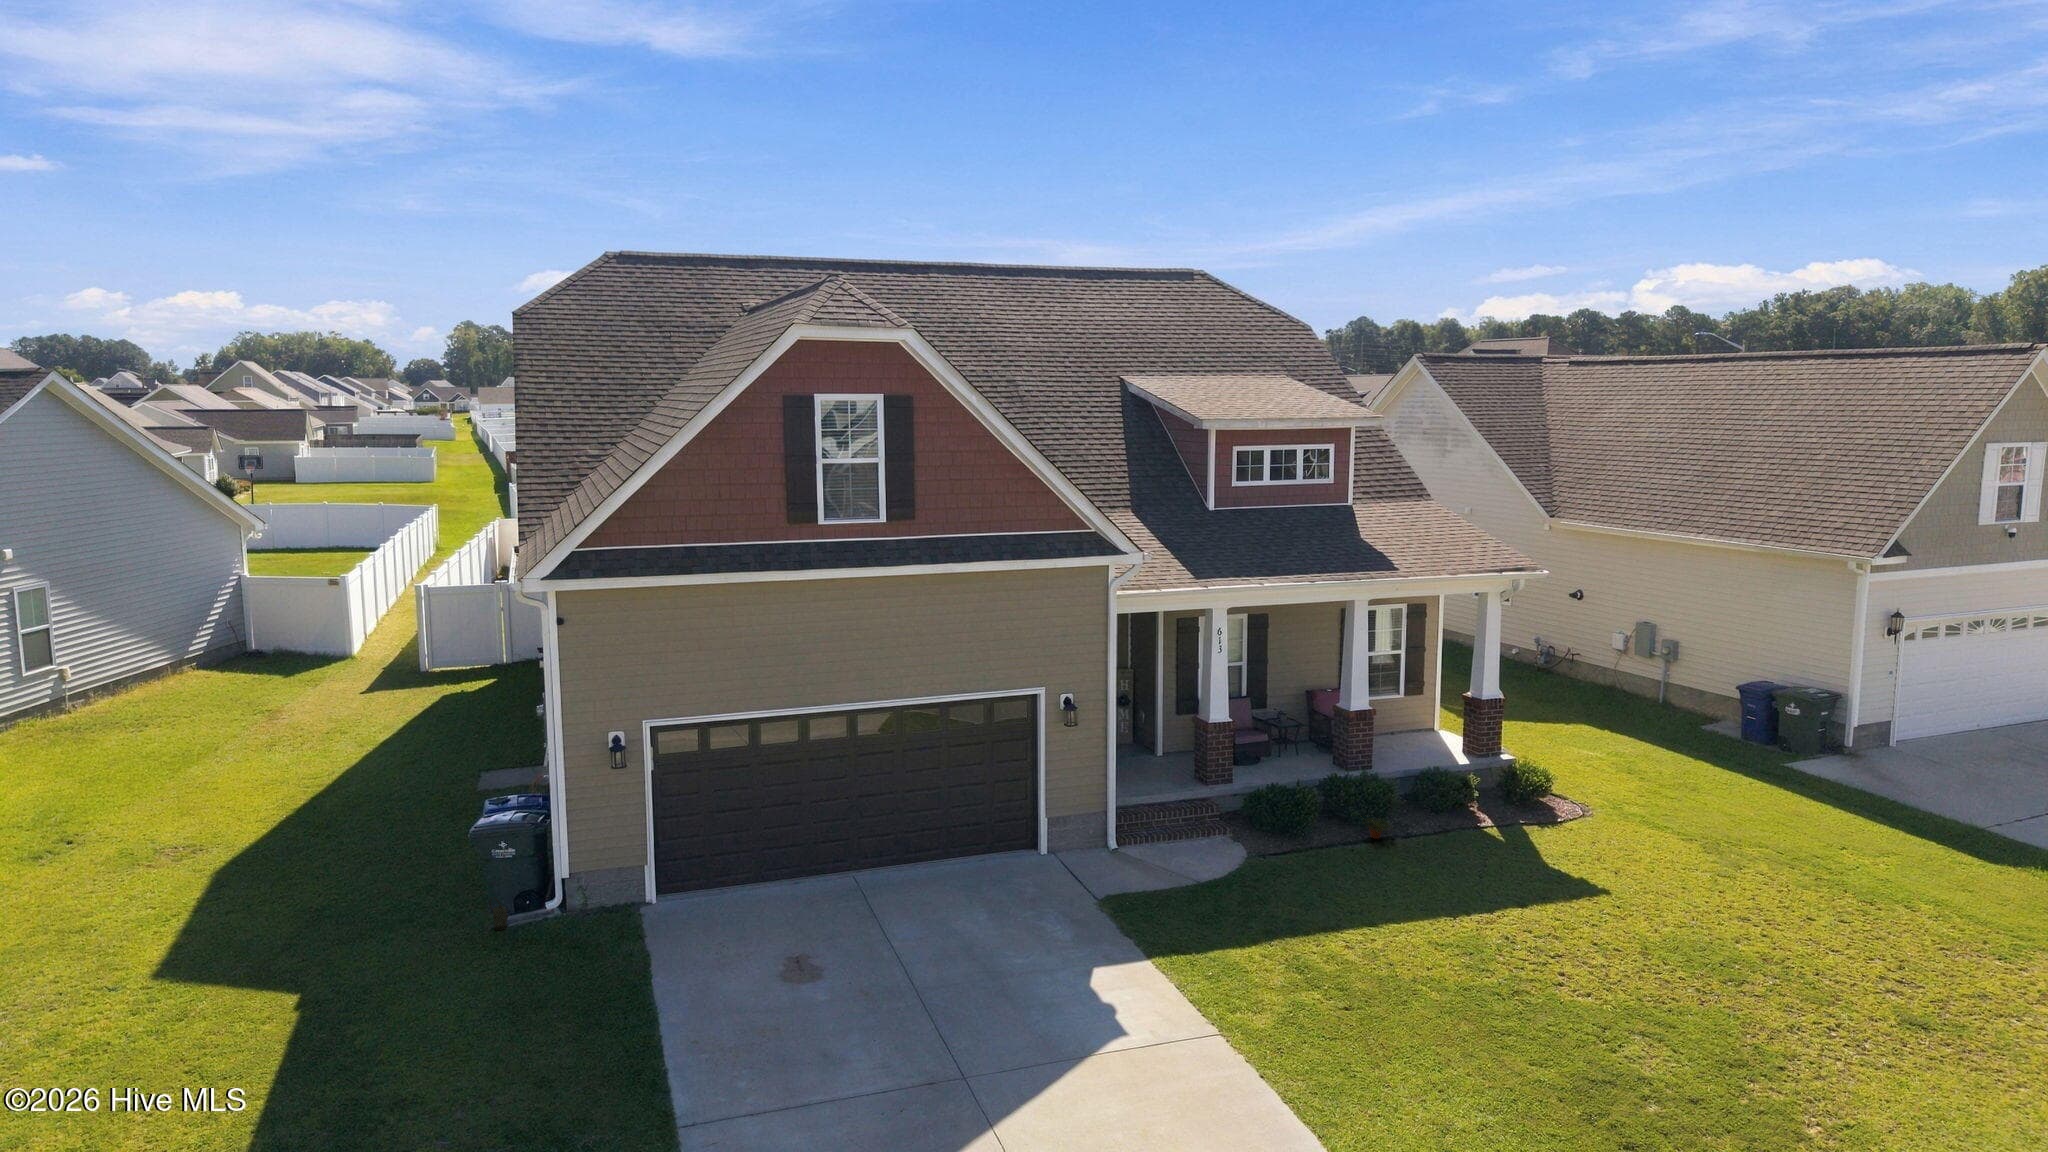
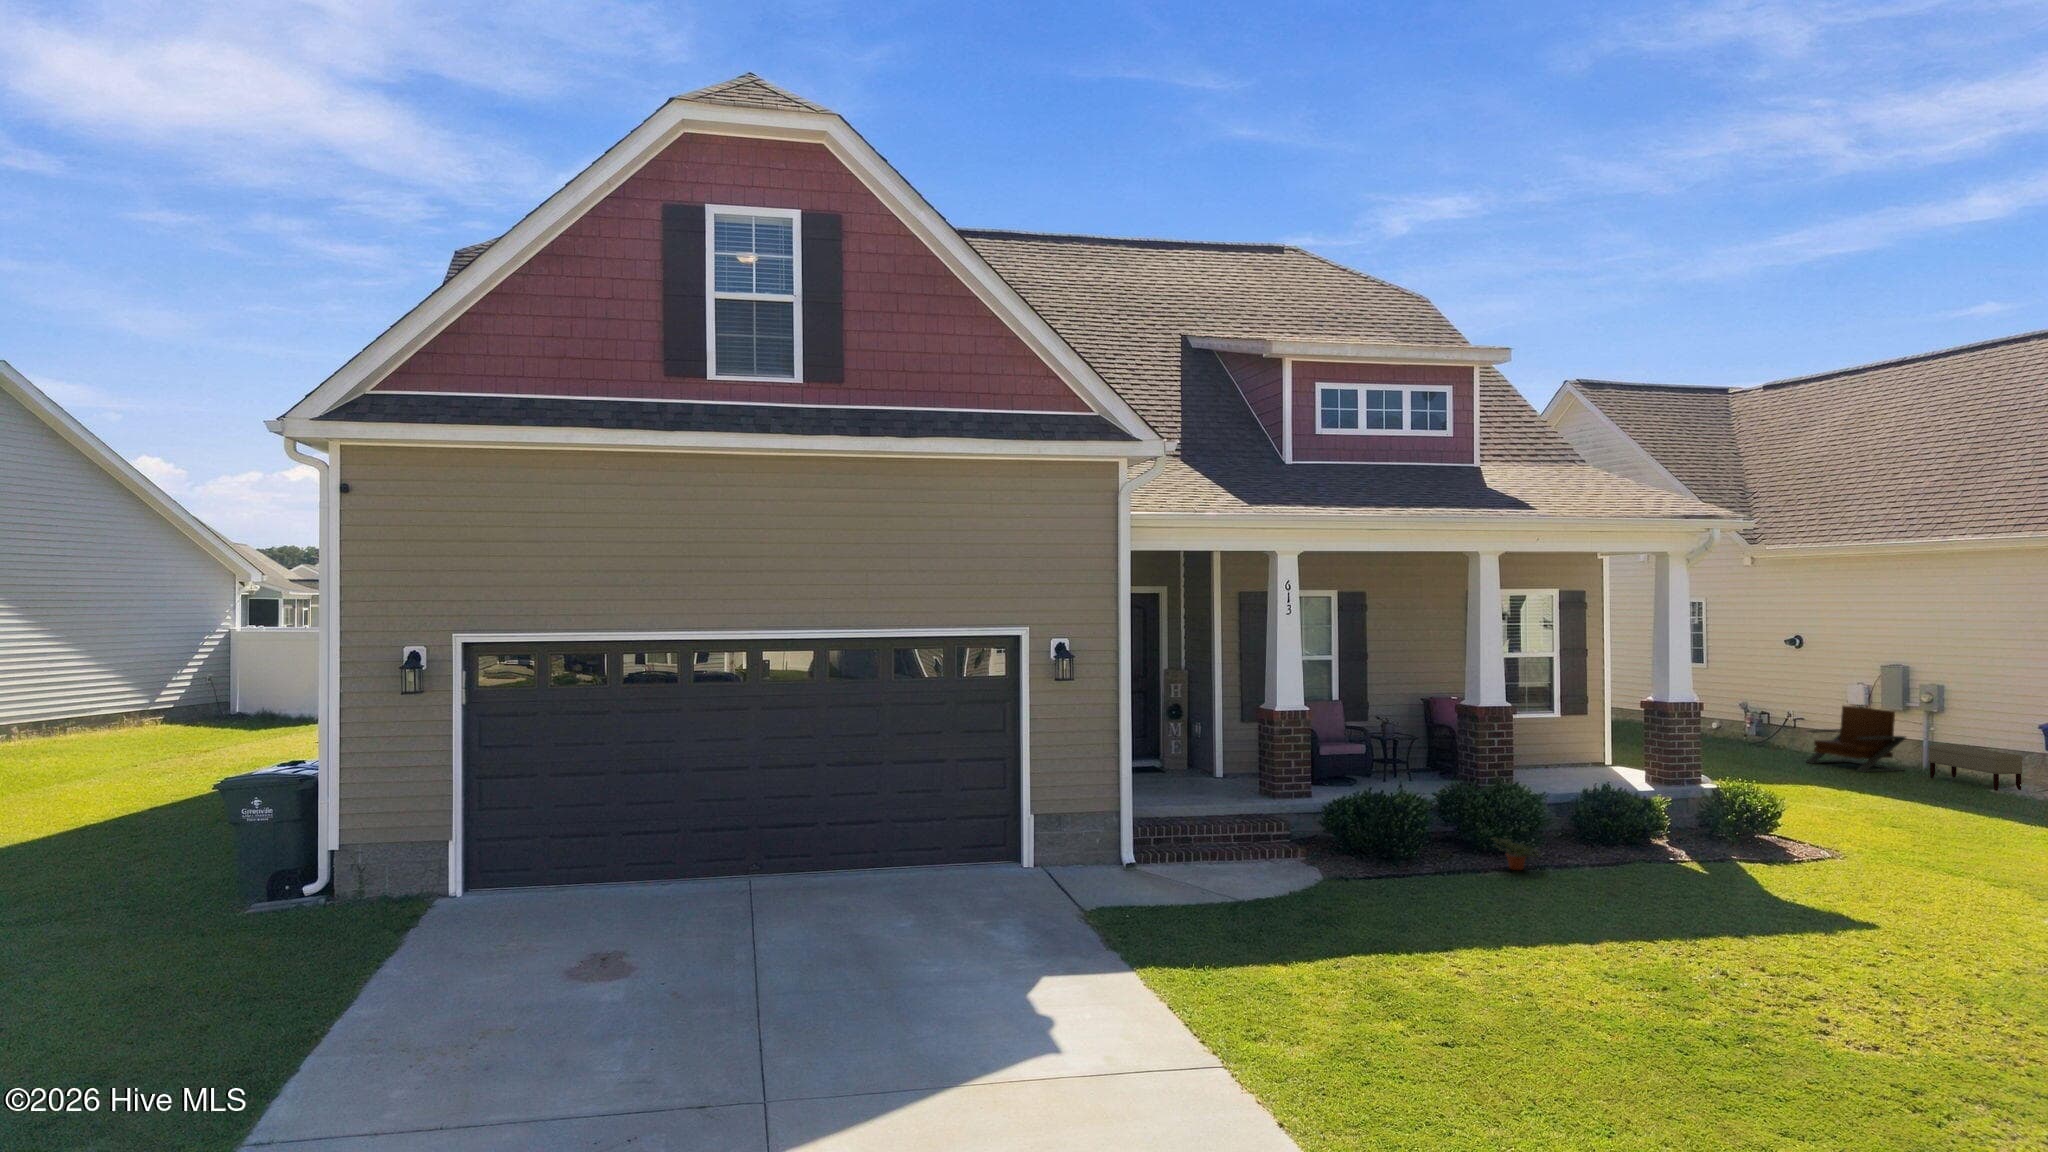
lounge chair: none [1576,651,1647,706] -> present [1806,706,1906,772]
bench: none [1659,688,1720,728] -> present [1929,744,2023,790]
watering can: present [492,897,508,931] -> none [228,865,249,912]

